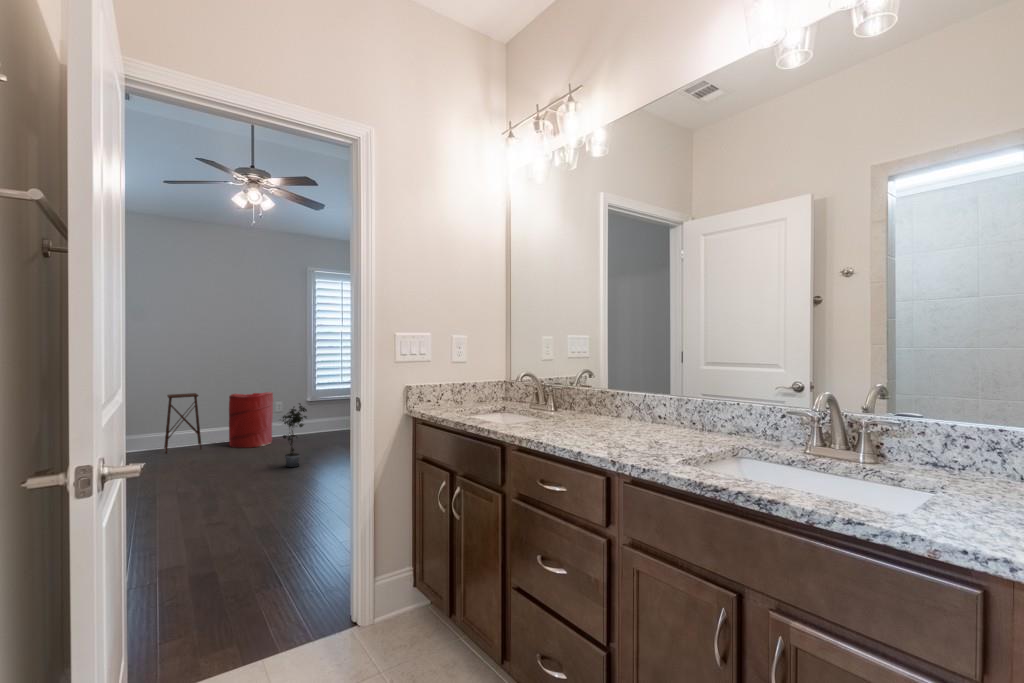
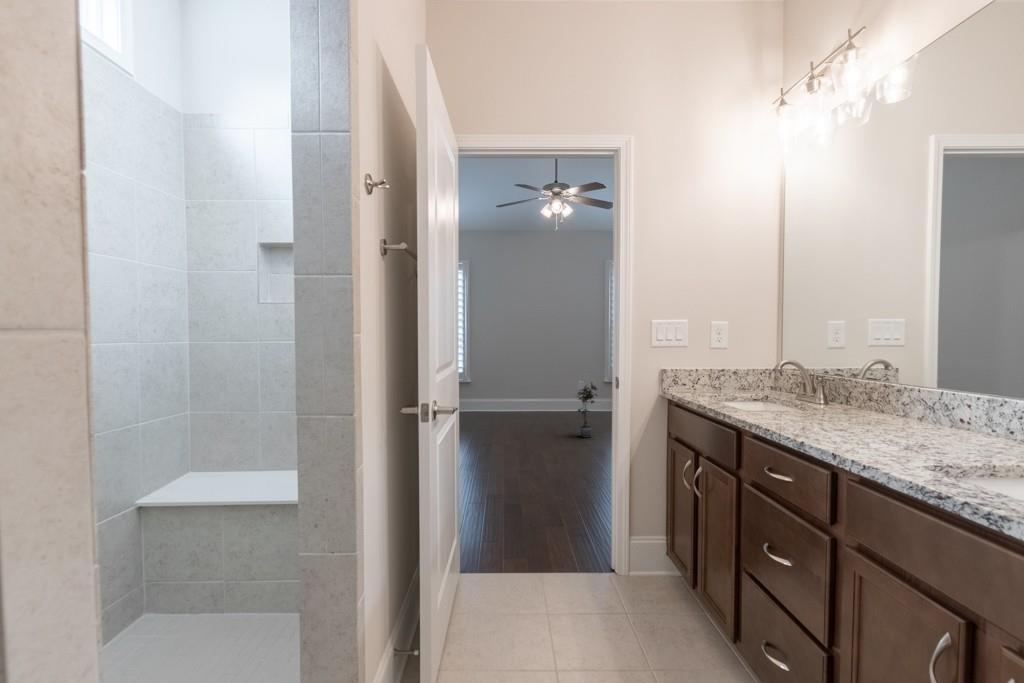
laundry hamper: present [229,392,273,448] -> none [541,372,573,417]
side table: present [165,393,202,453] -> none [498,370,522,415]

